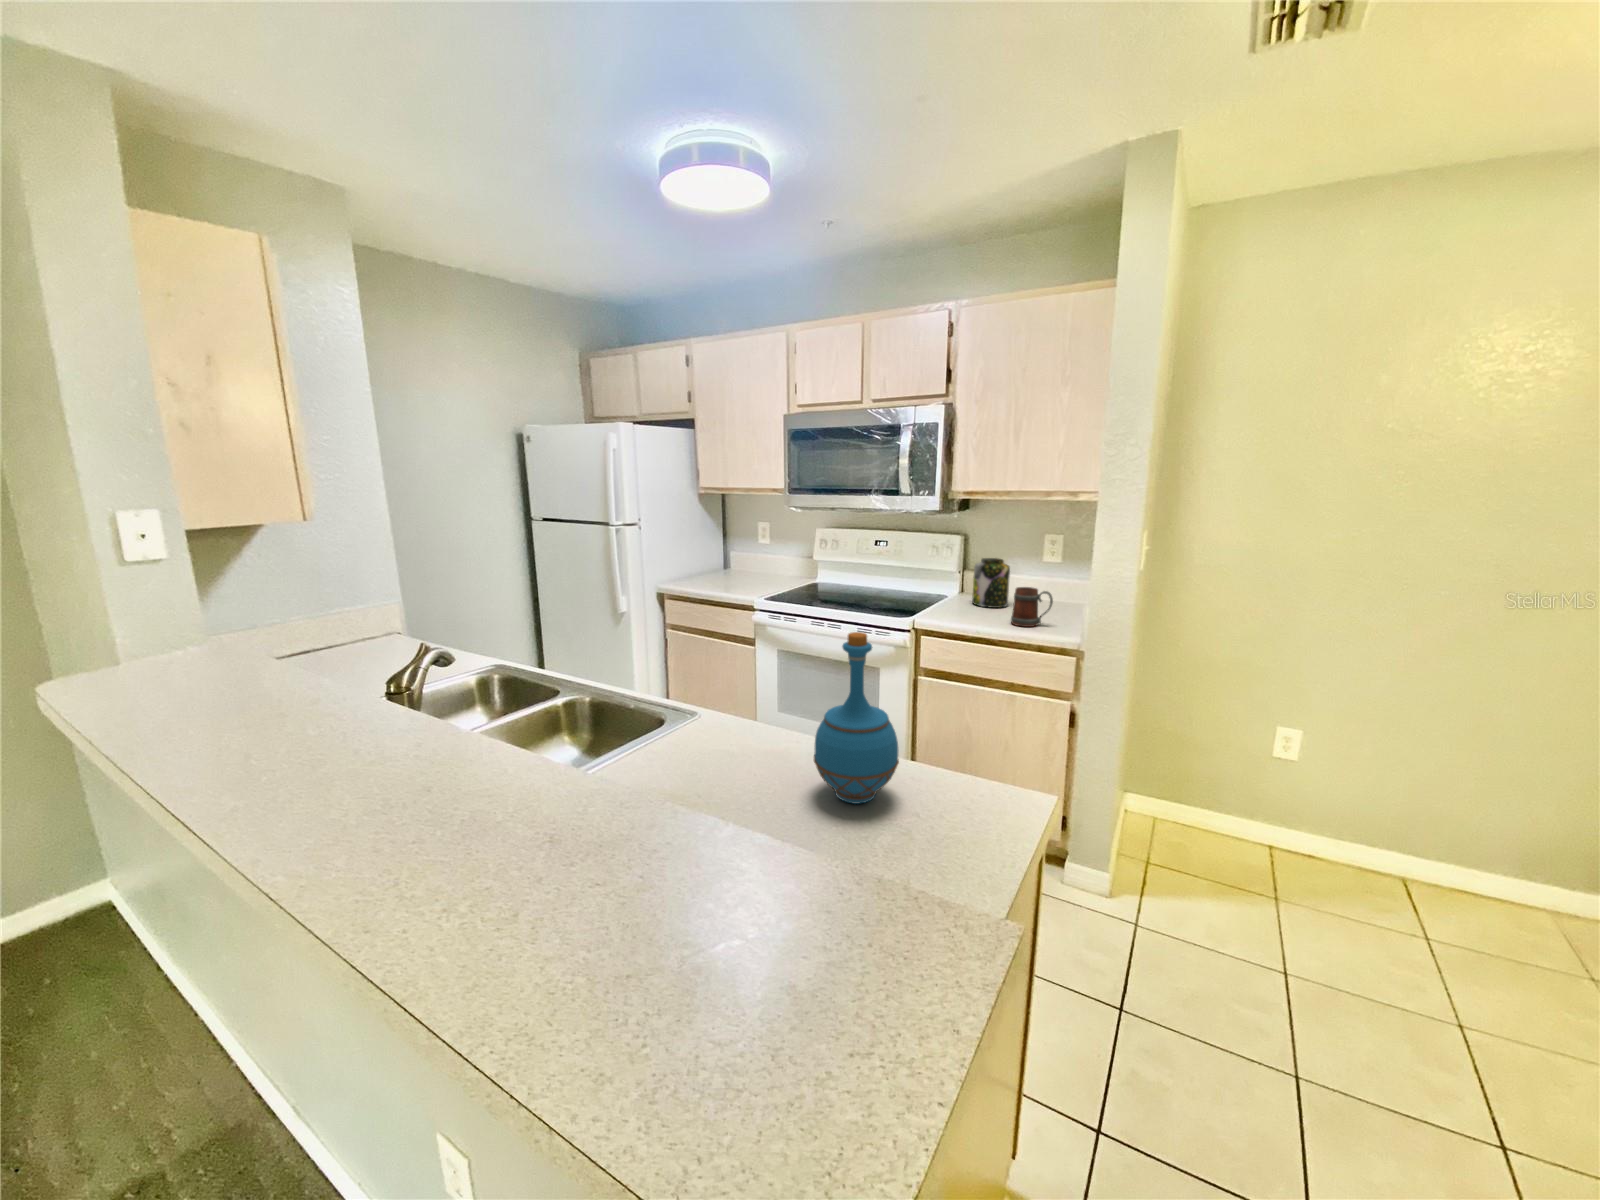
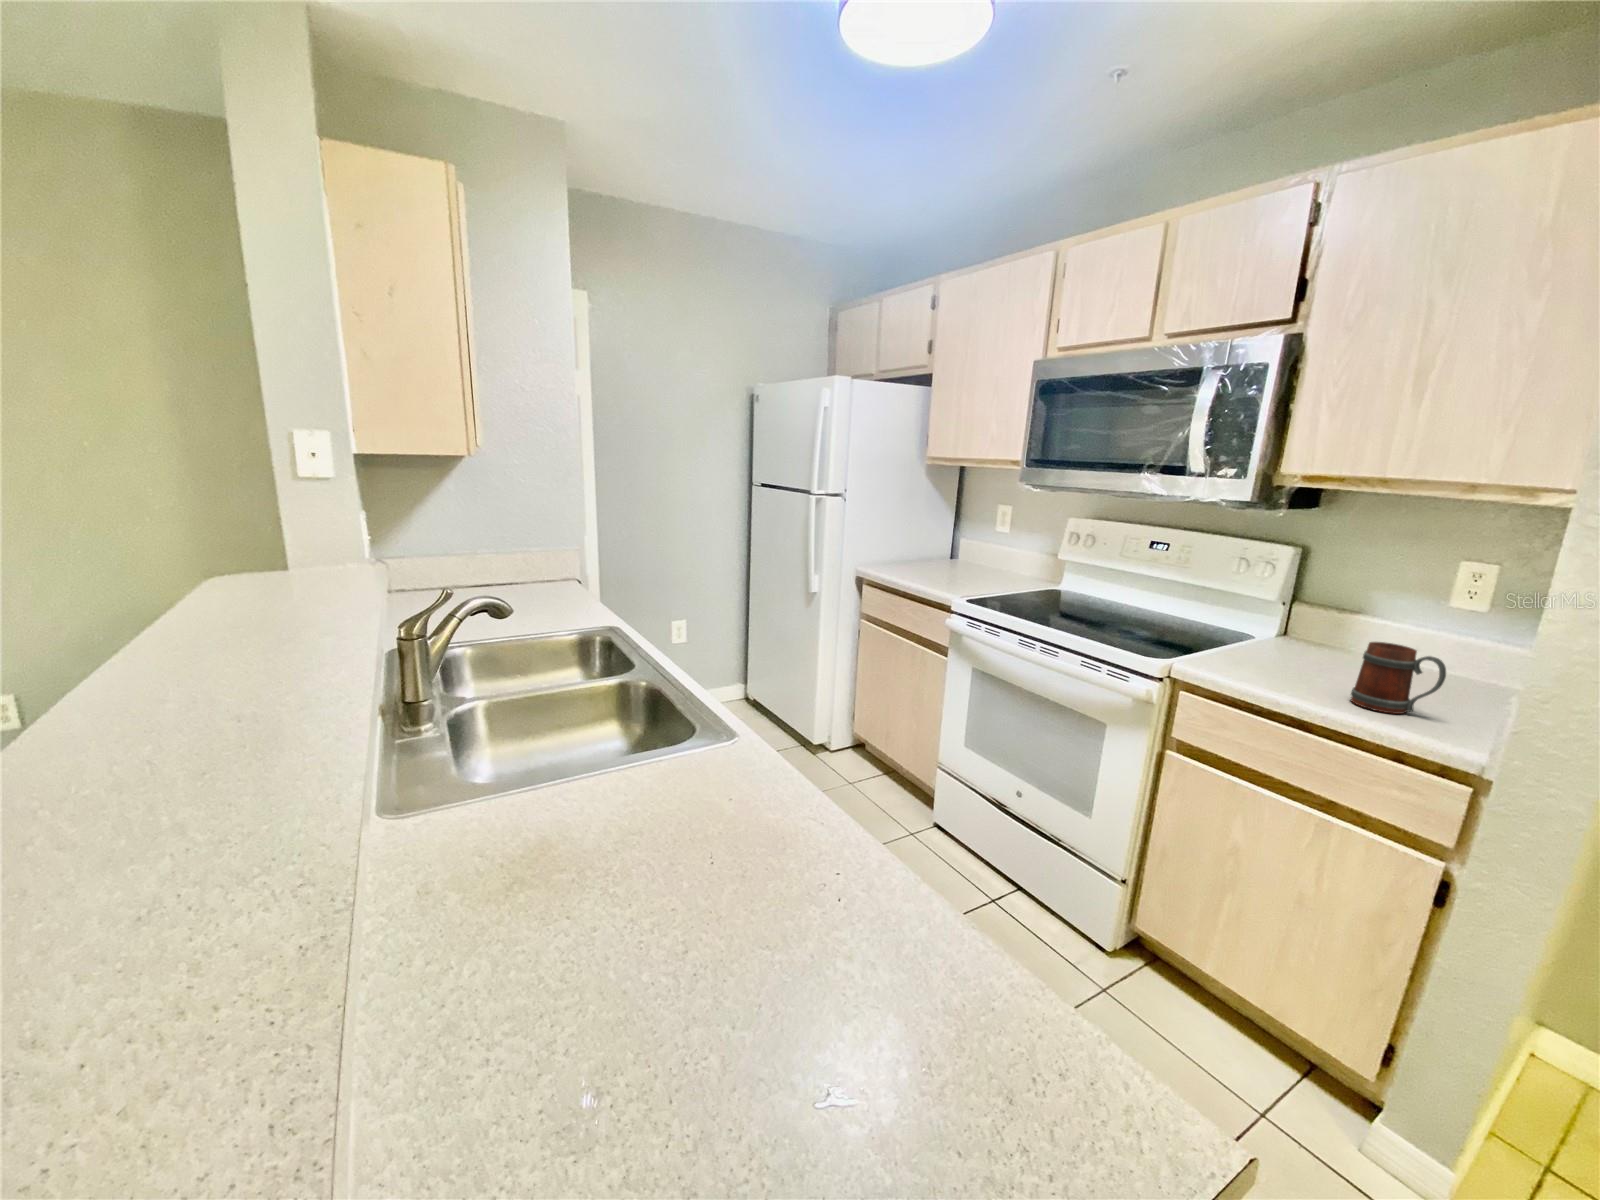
jar: present [972,558,1010,608] -> none [1294,587,1376,671]
bottle: present [814,632,899,804] -> none [760,657,907,955]

